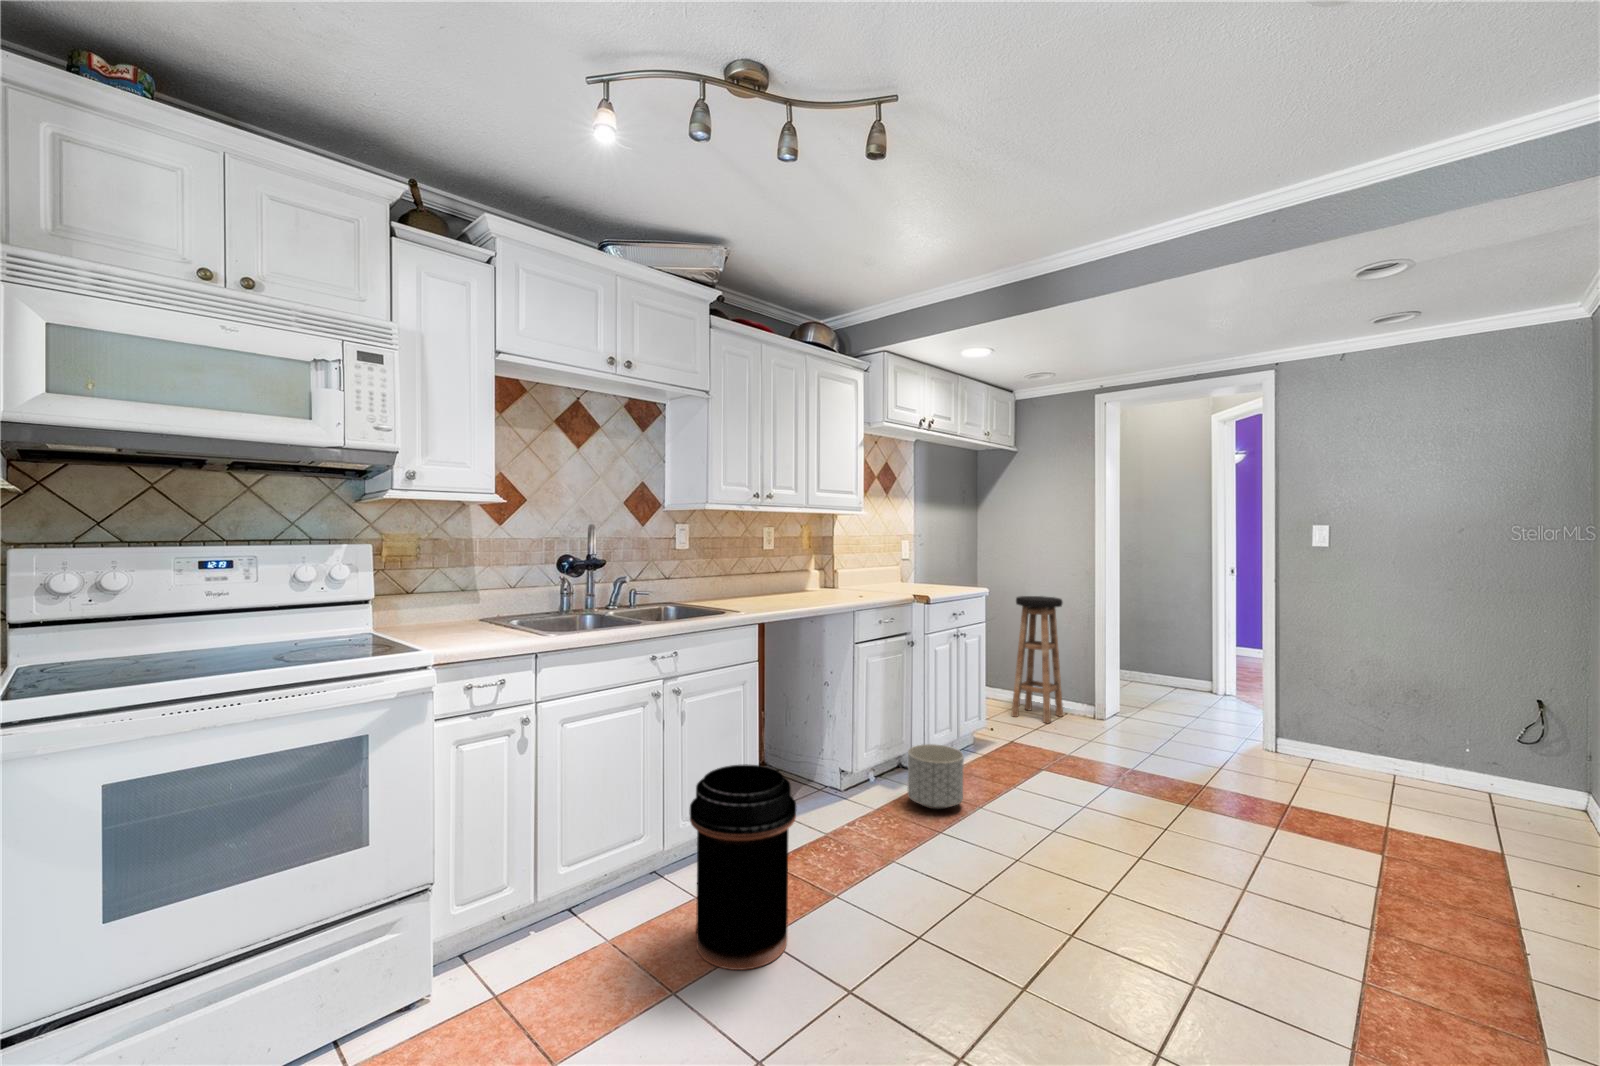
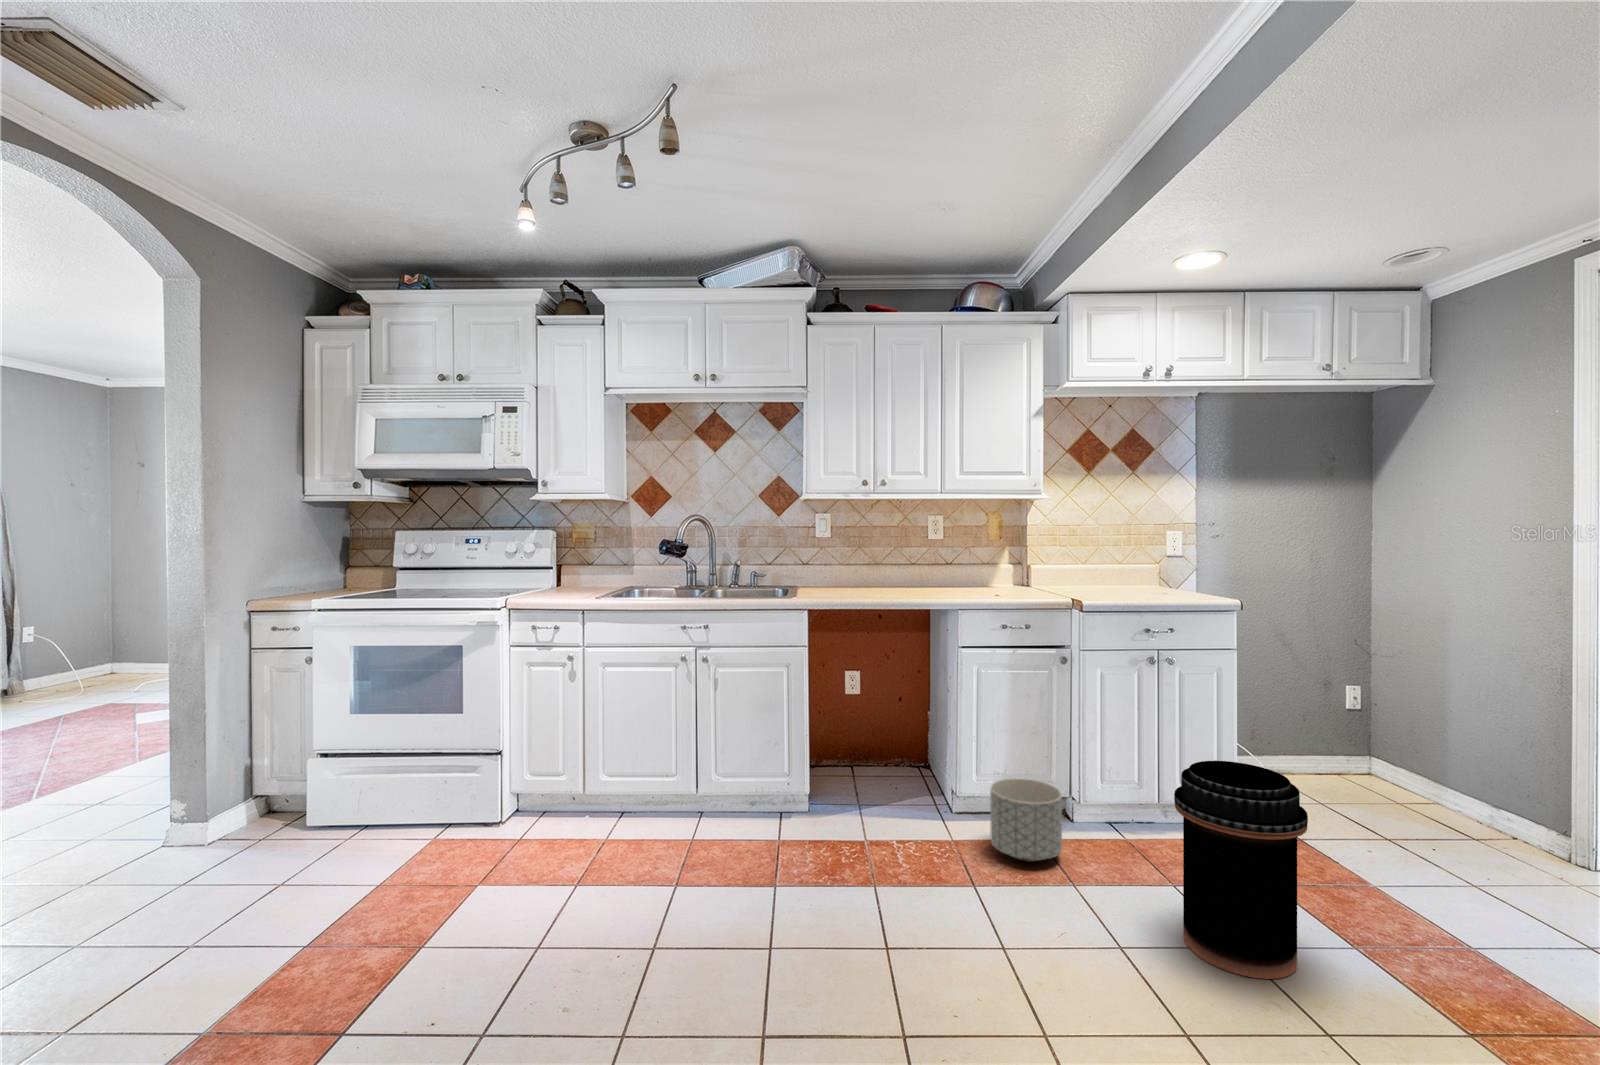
bar stool: present [1012,596,1063,723] -> none [1383,620,1502,835]
trash can: present [689,764,796,970] -> present [1174,761,1308,979]

